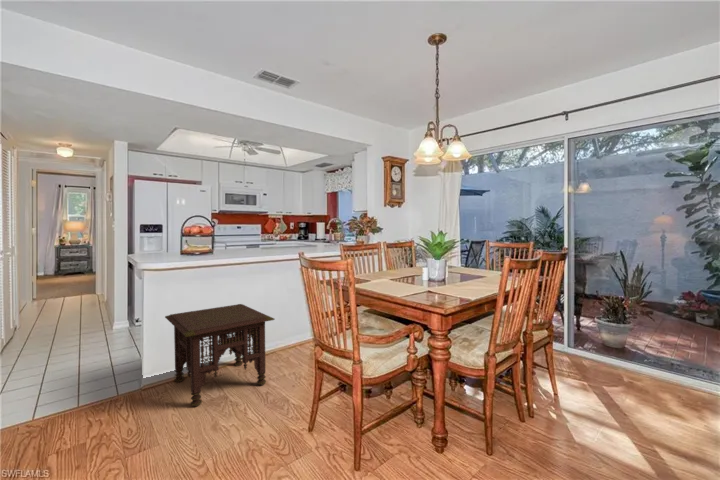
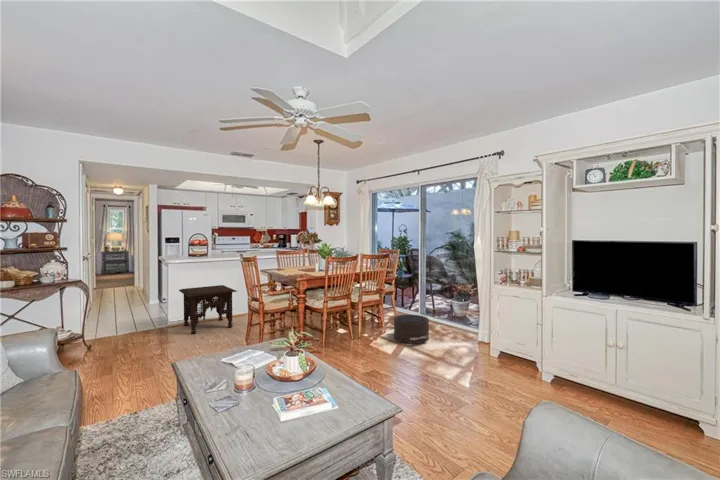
pouf: none [572,365,687,435] -> present [389,315,429,344]

